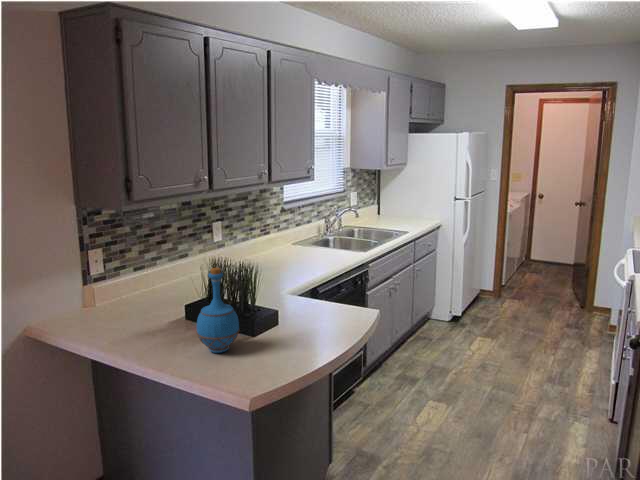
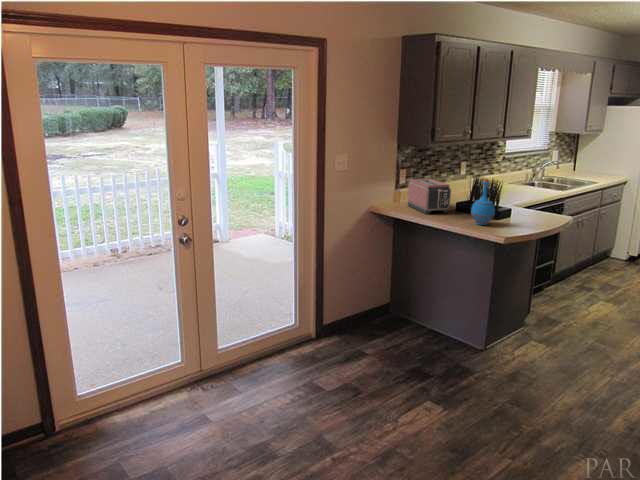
toaster: none [100,262,172,334] -> present [408,179,451,214]

